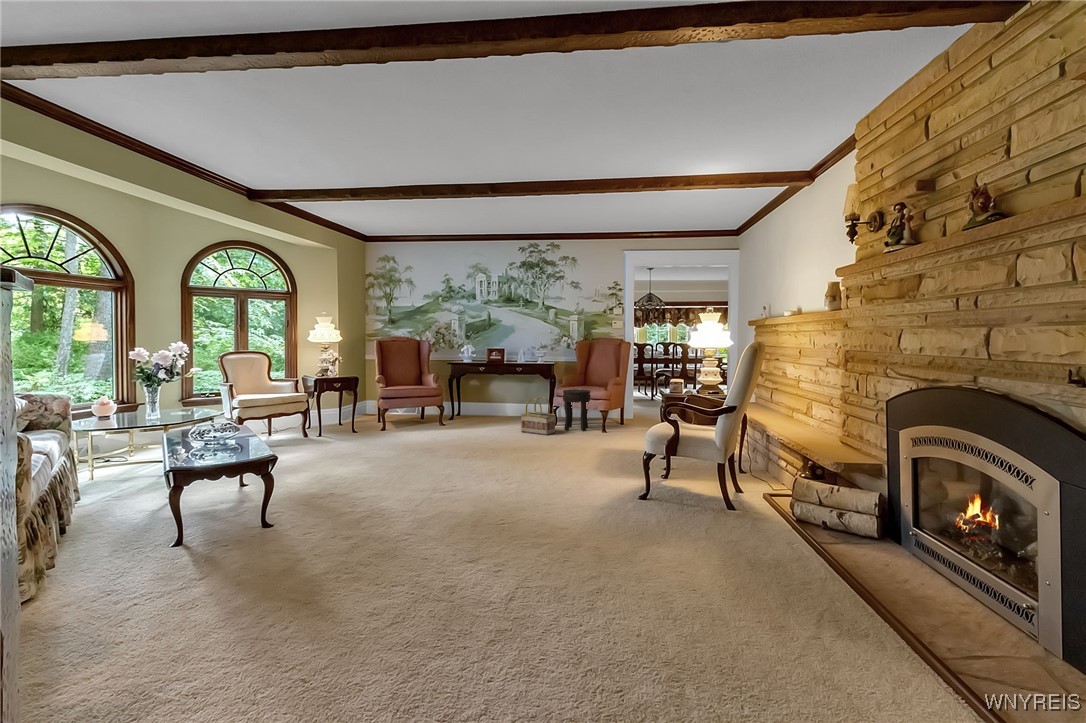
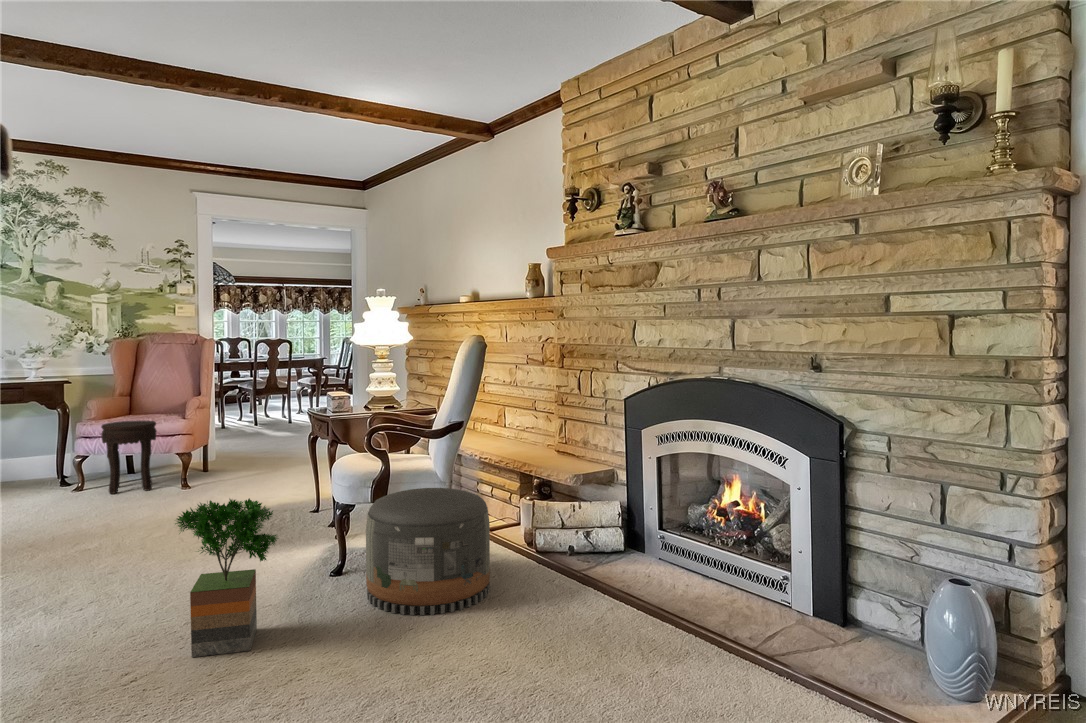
basket: present [521,396,555,435] -> none [16,440,94,511]
potted tree: none [530,435,585,527] -> present [175,498,278,657]
pouf: none [645,450,736,542] -> present [366,488,490,615]

